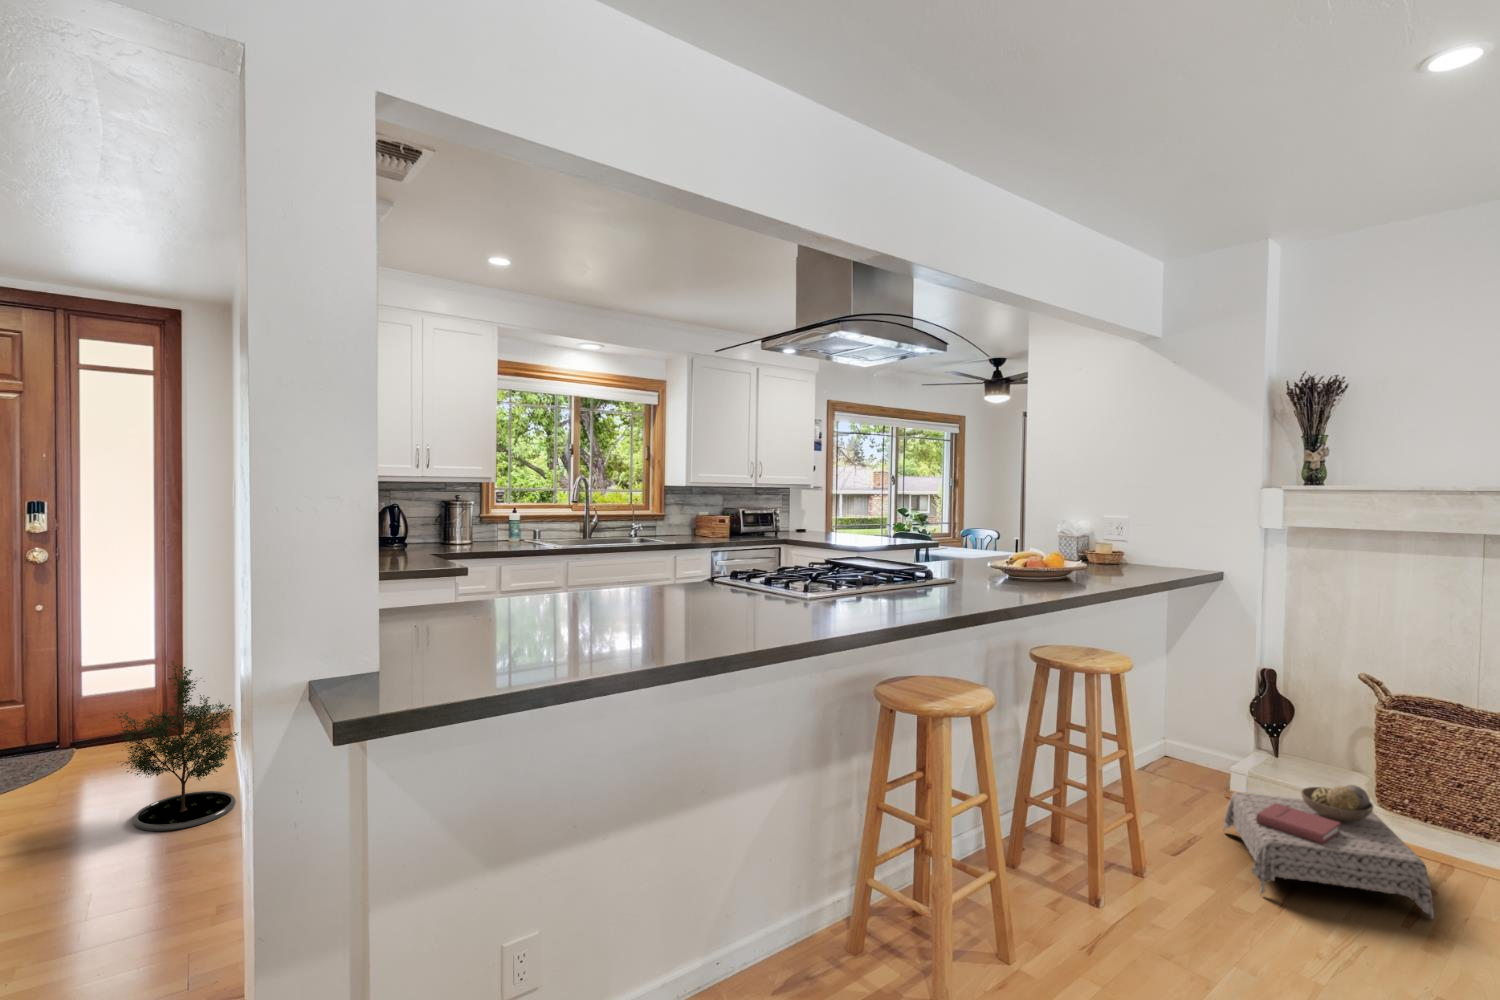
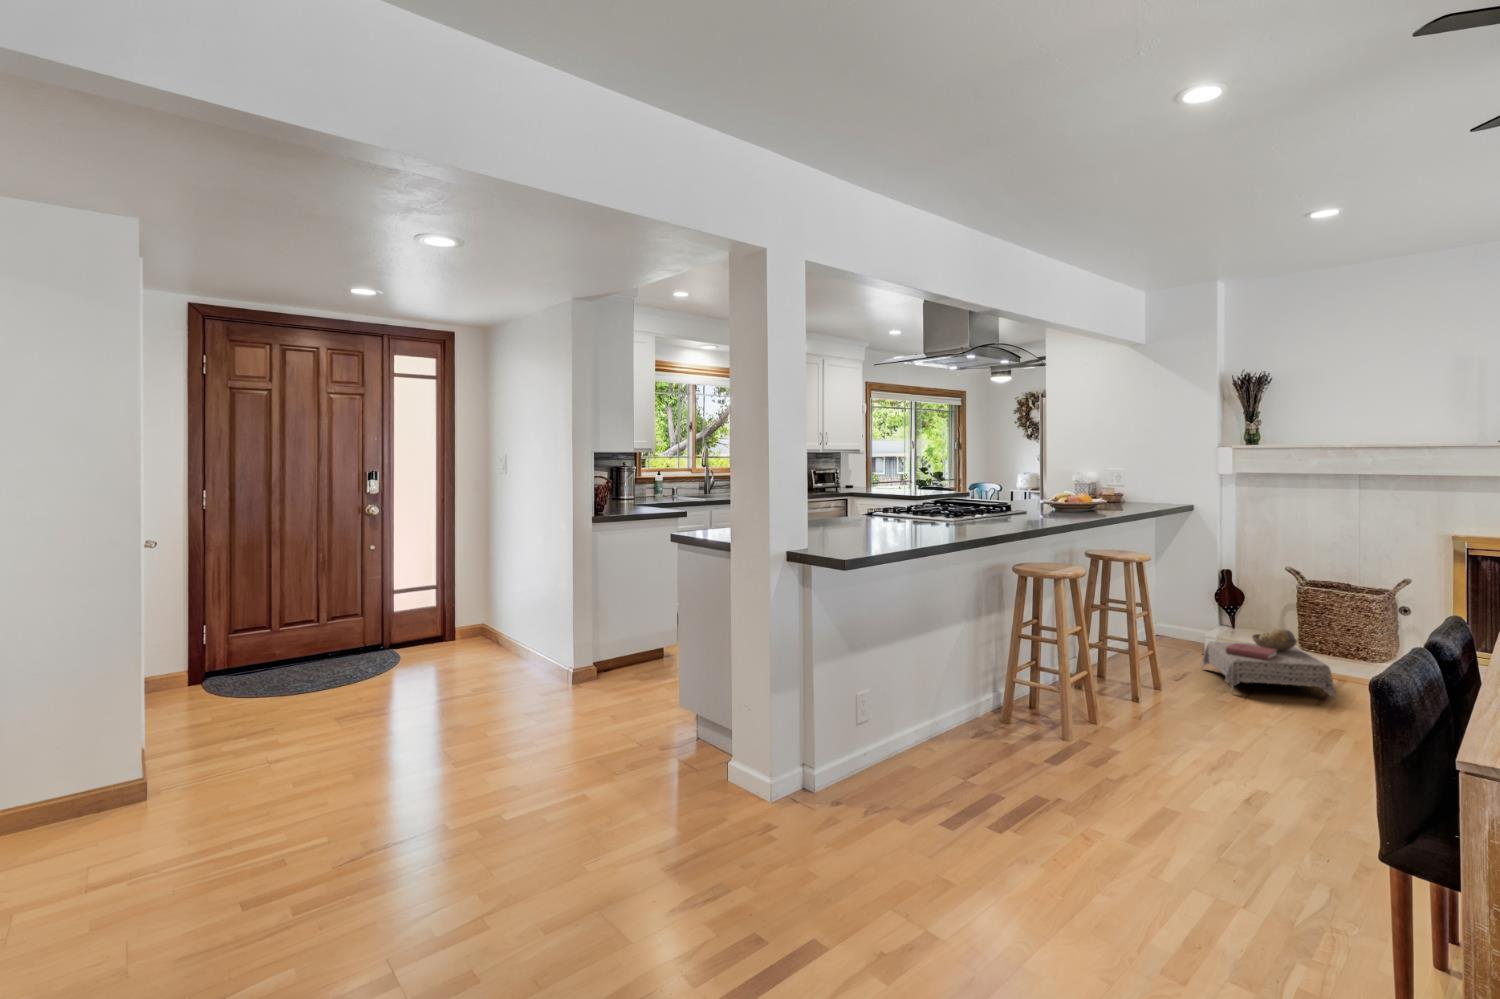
potted tree: present [113,661,238,831] -> none [466,573,543,686]

